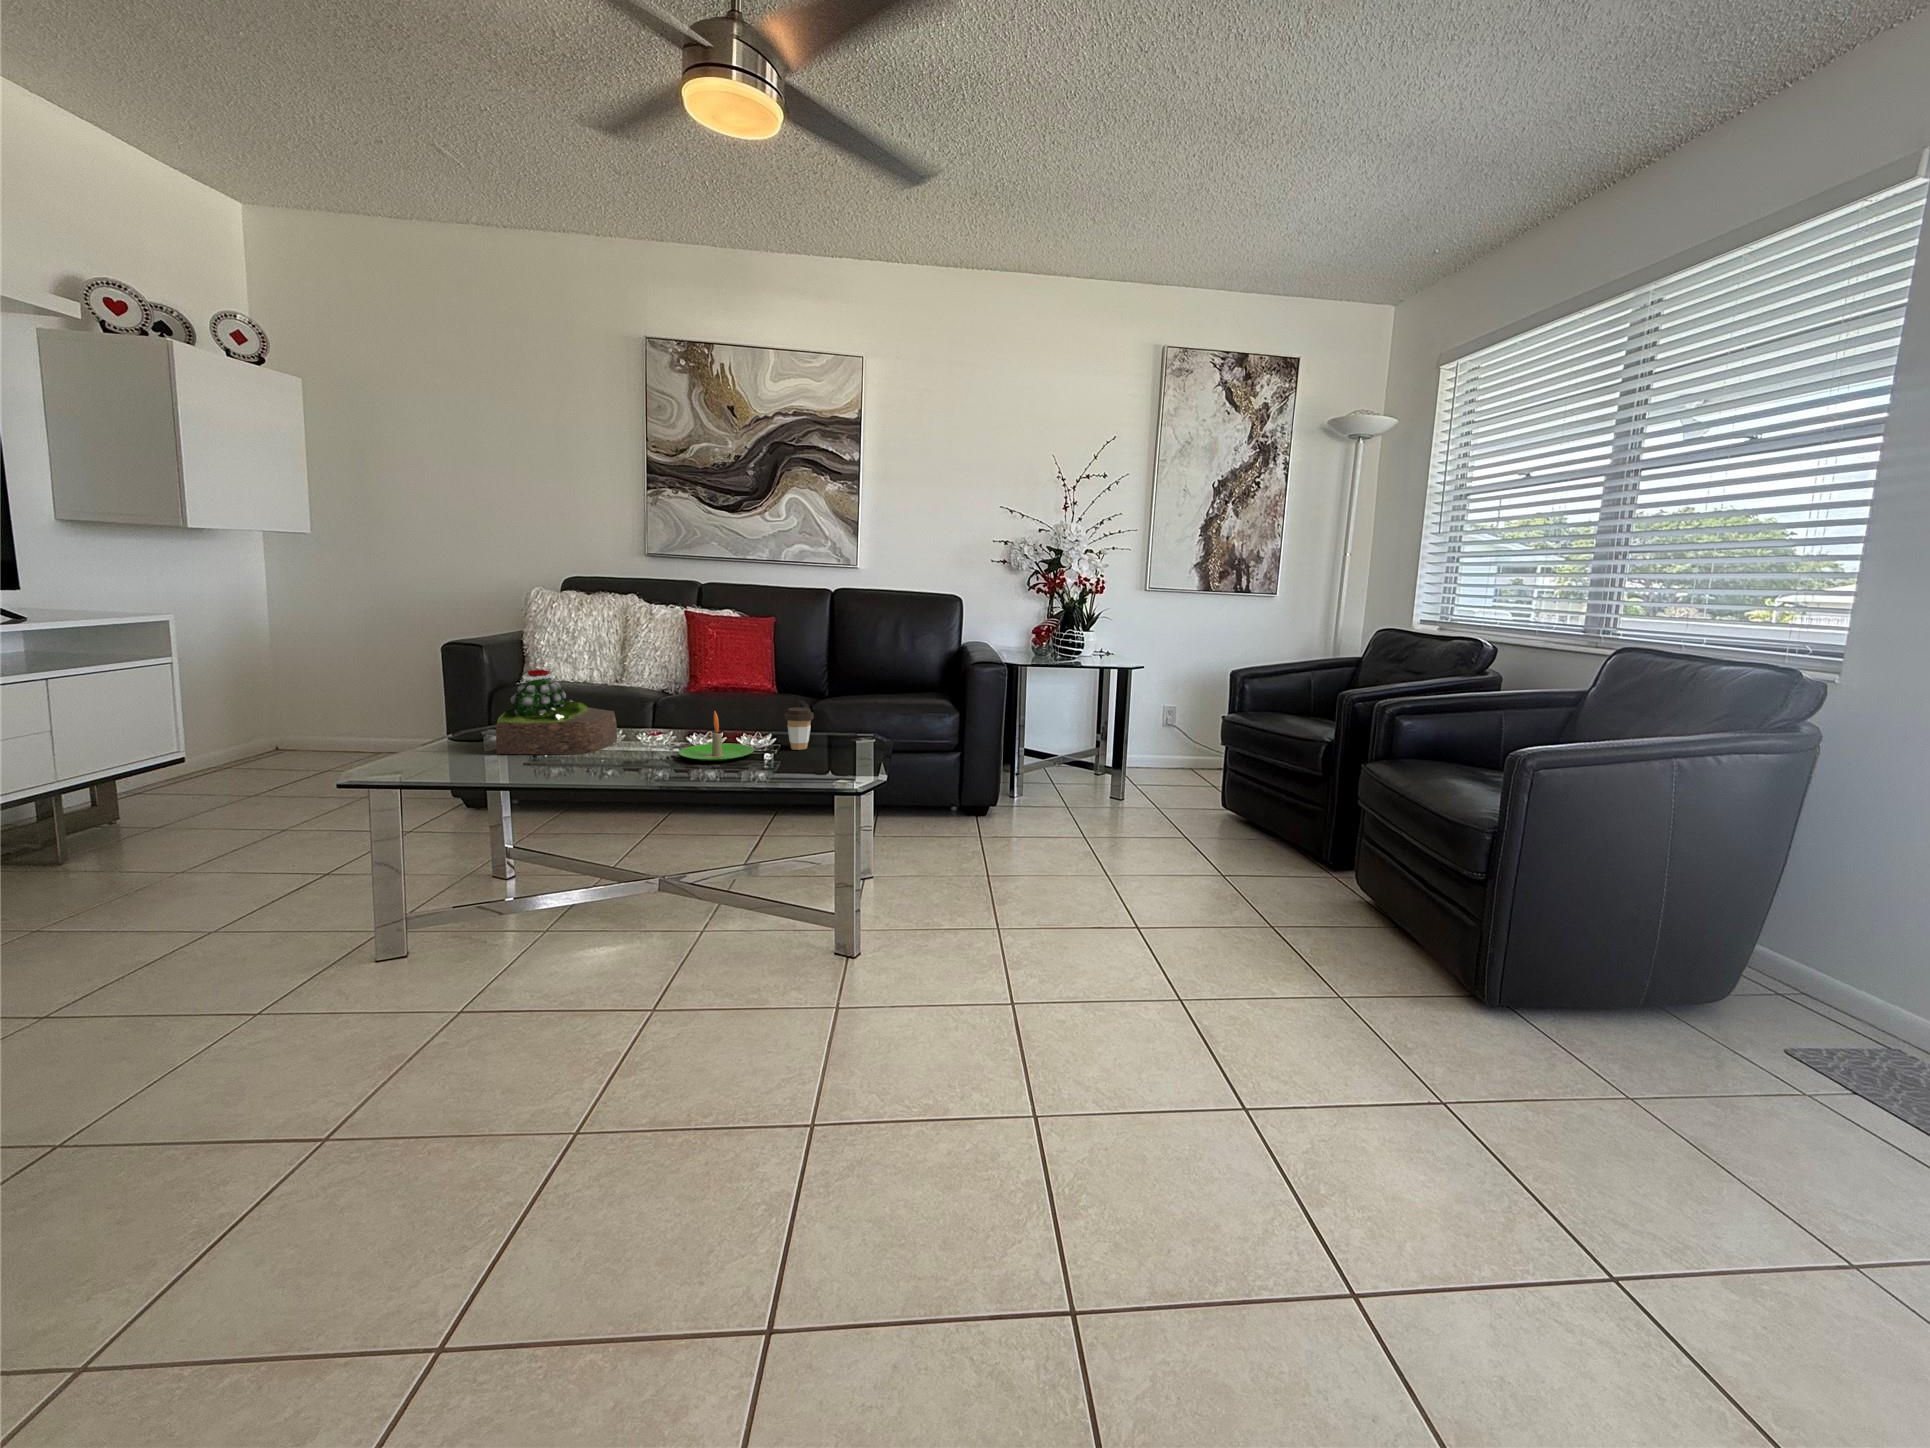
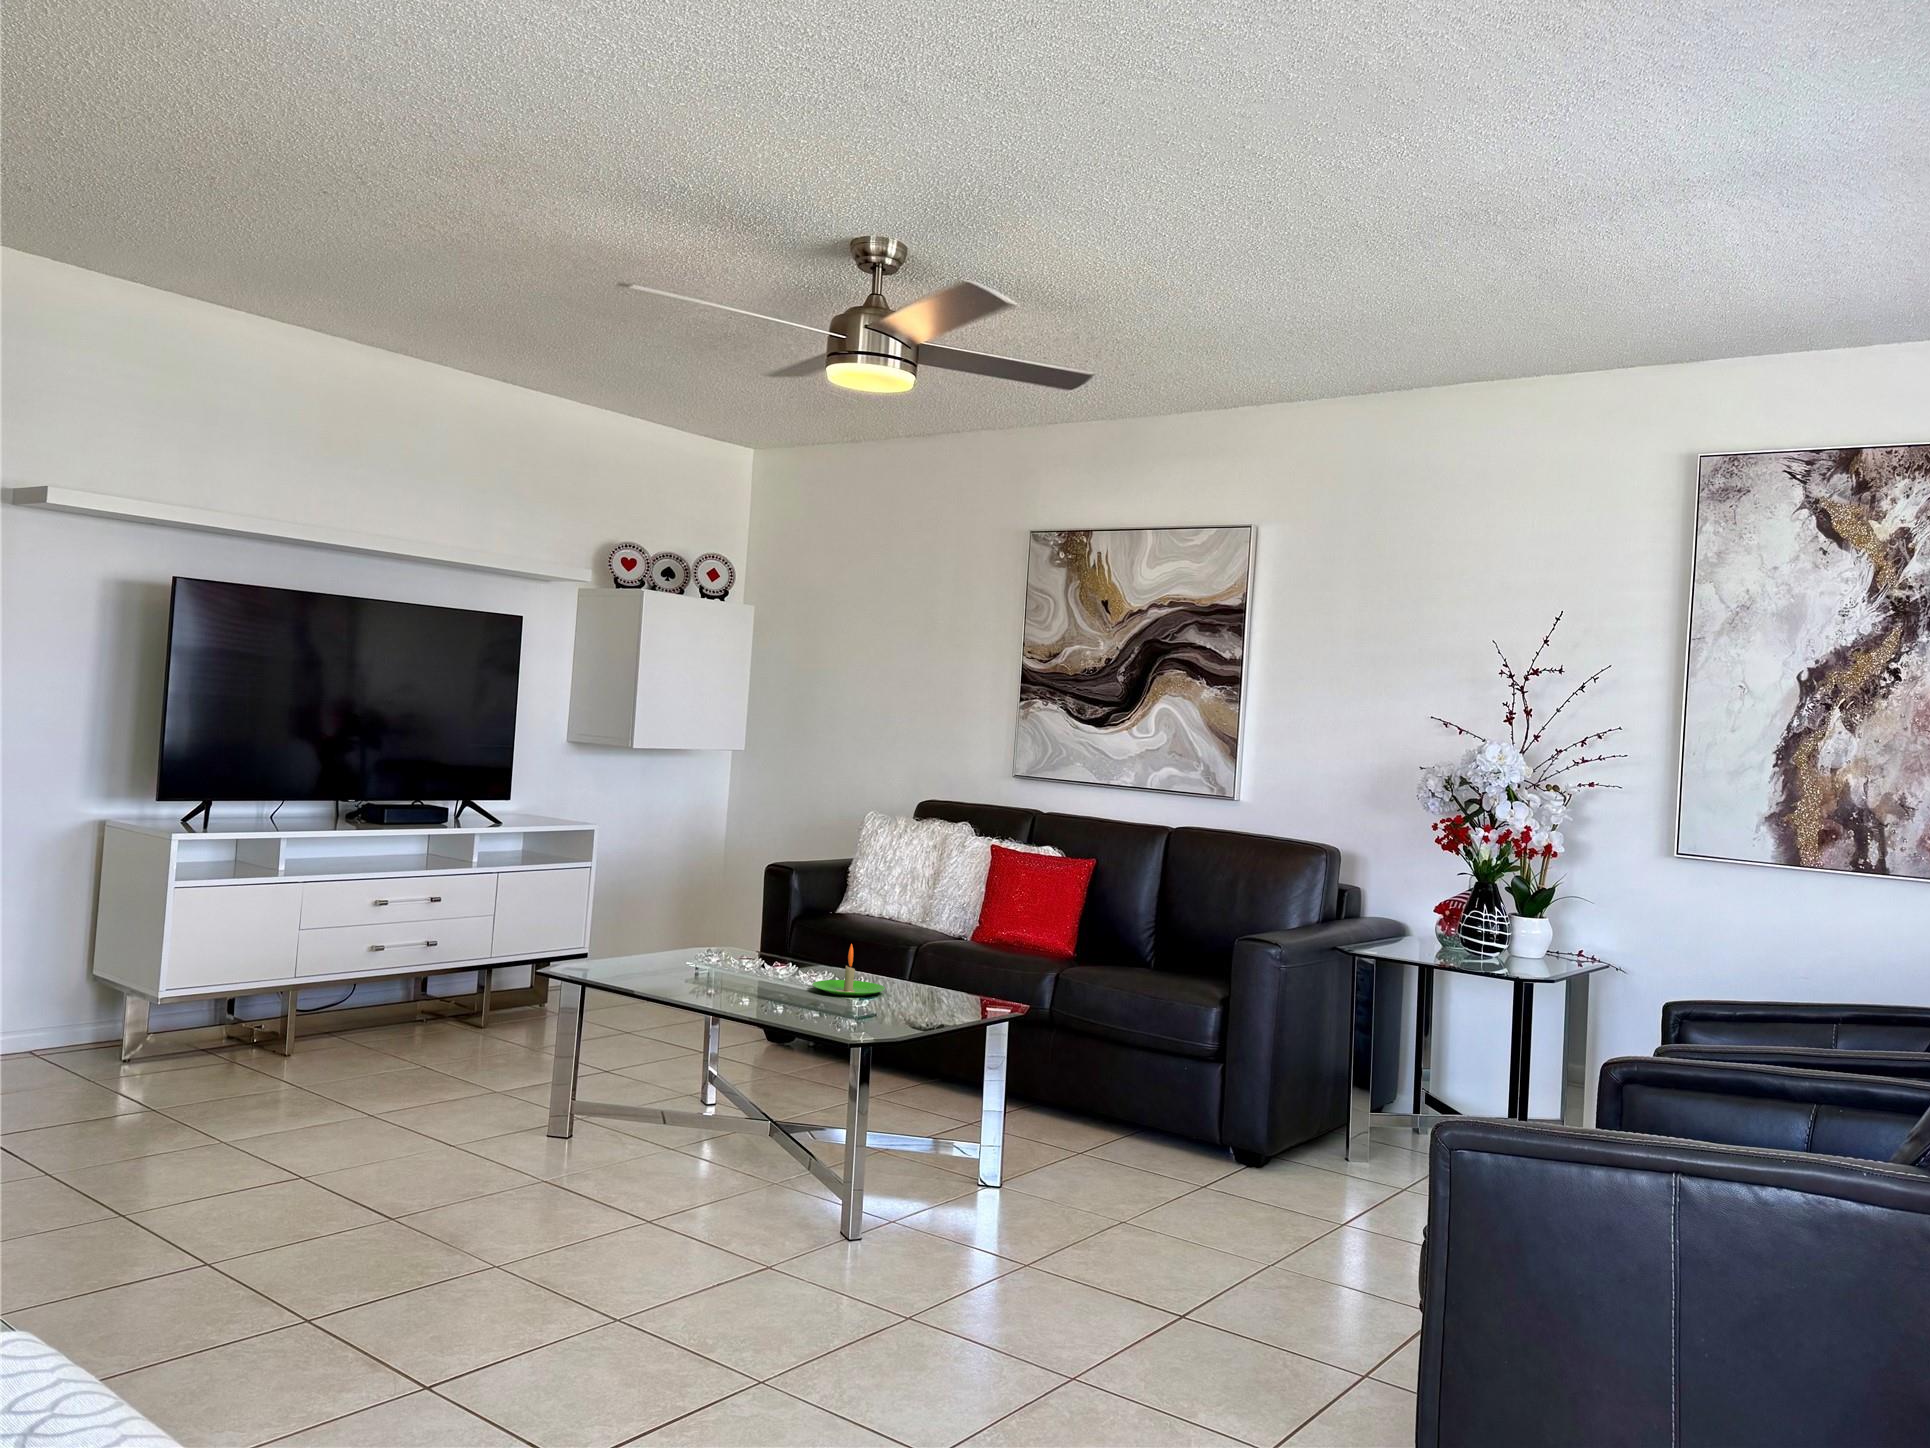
succulent plant: present [496,670,617,754] -> none [706,889,813,973]
coffee cup: present [785,707,814,750] -> none [919,953,953,1001]

